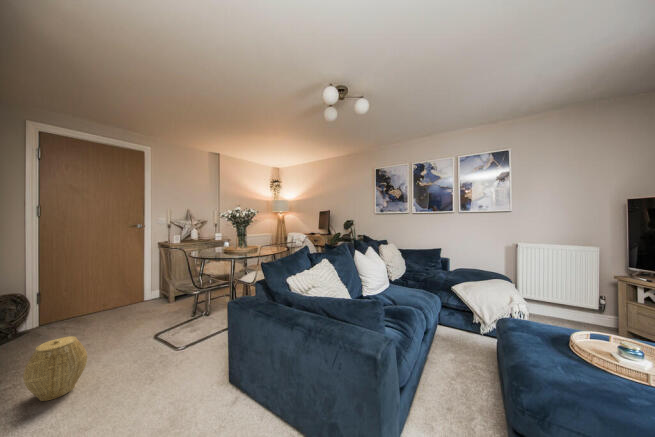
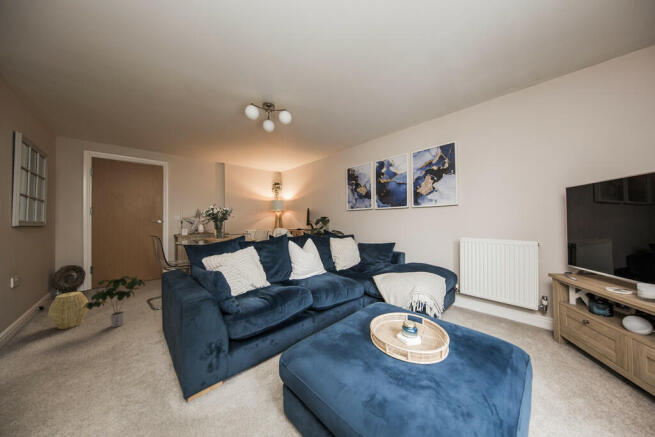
potted plant: none [98,306,178,384] -> present [84,276,145,327]

